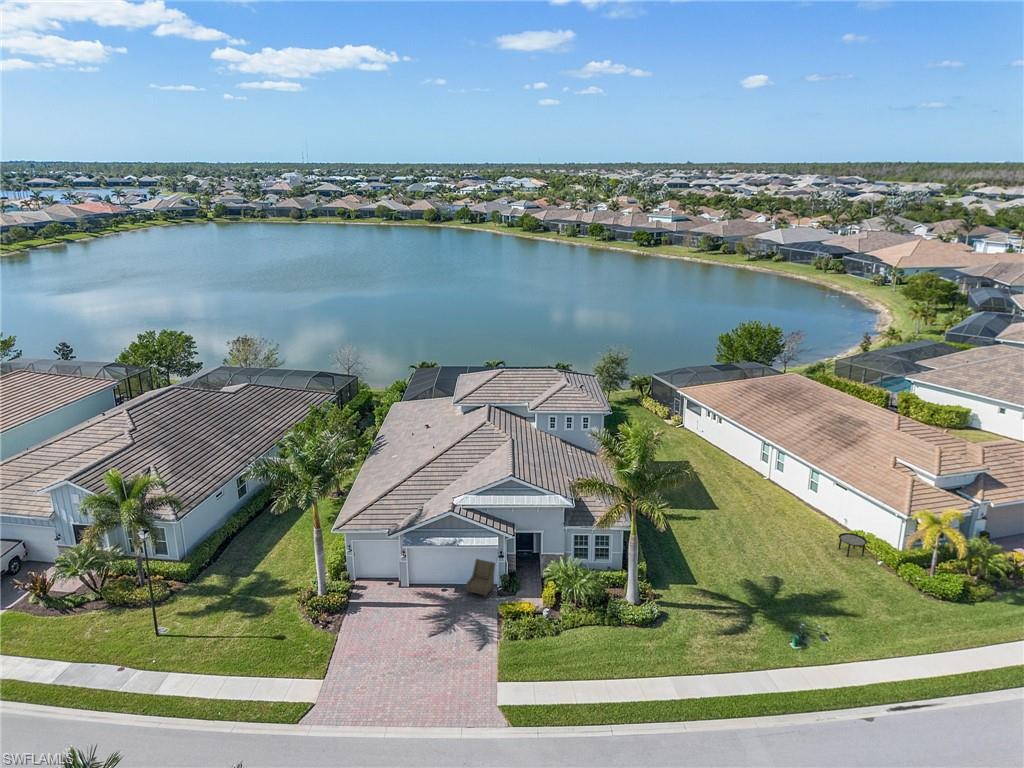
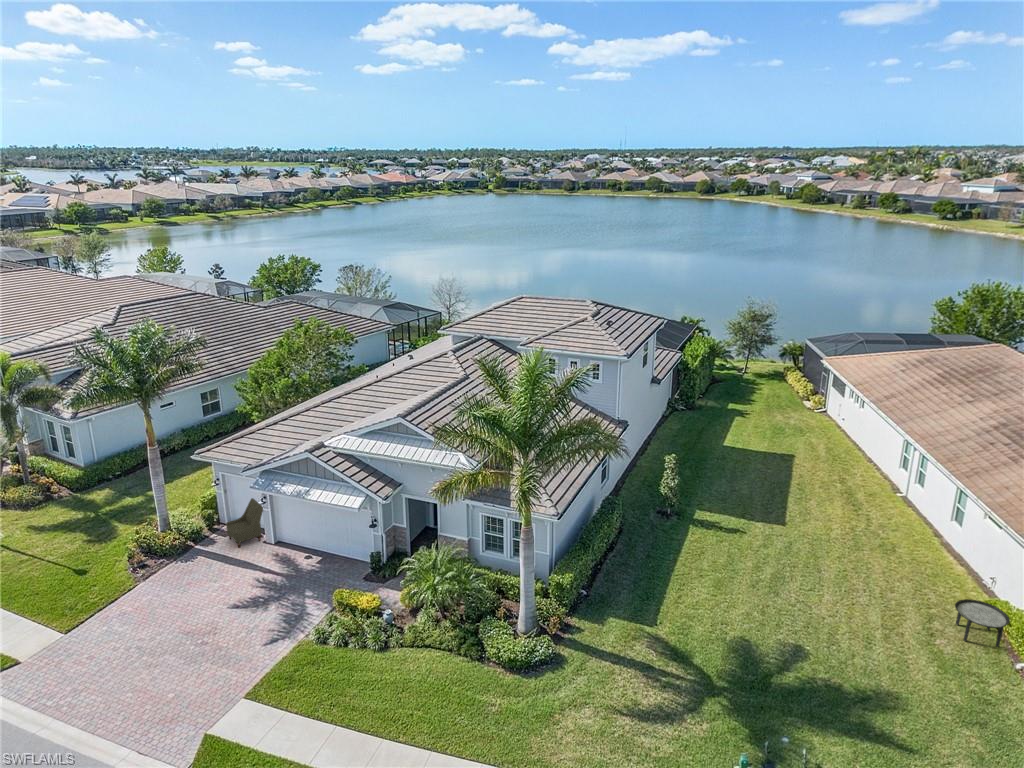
chair: present [467,559,495,599] -> present [226,498,263,548]

